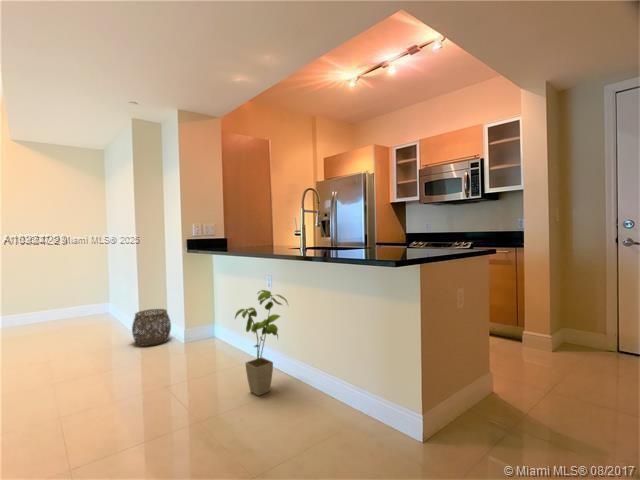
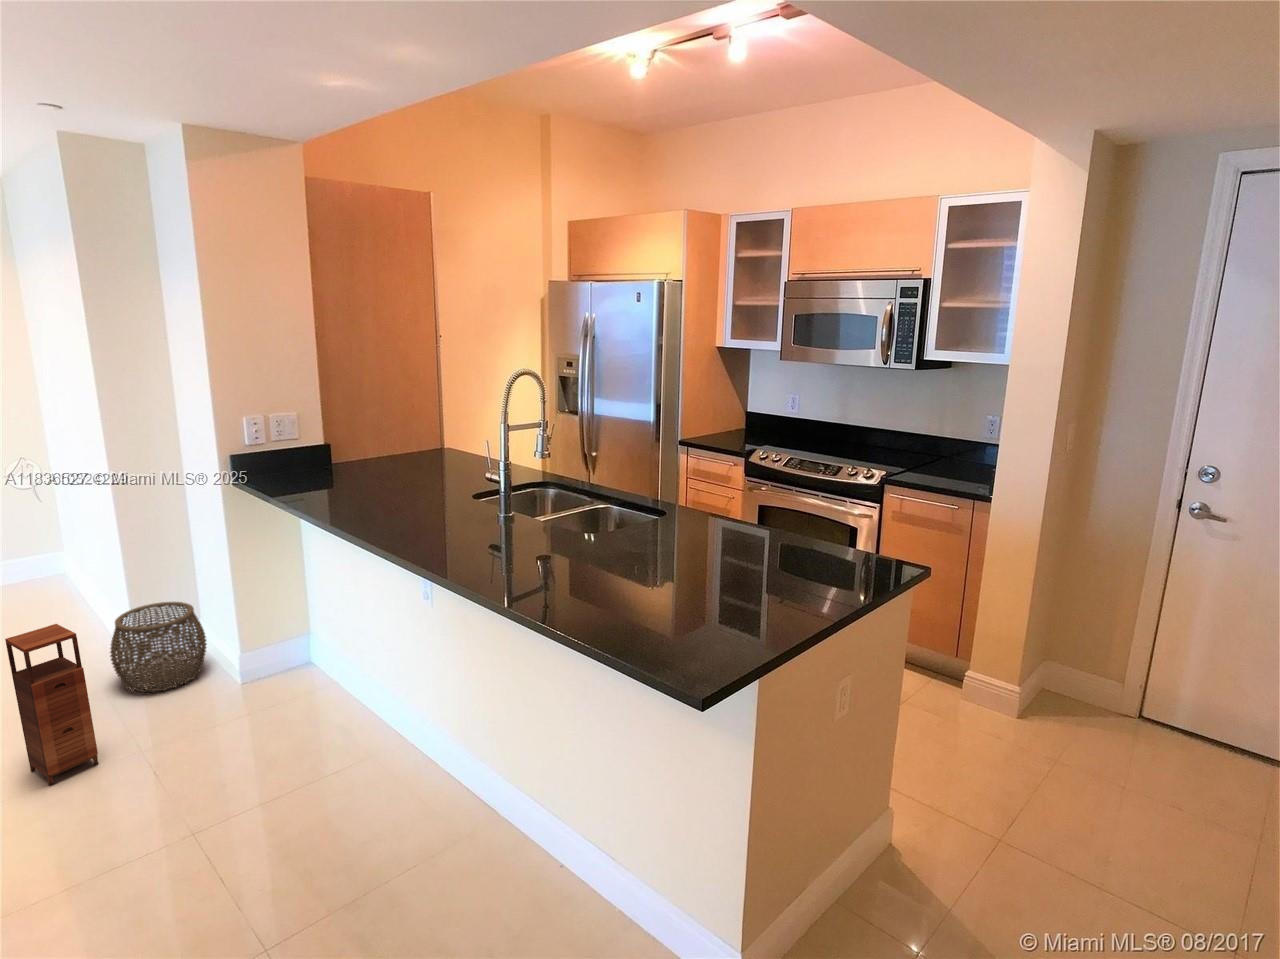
house plant: present [235,290,287,396] -> none [336,645,463,867]
storage cabinet: none [97,303,127,372] -> present [5,624,98,785]

